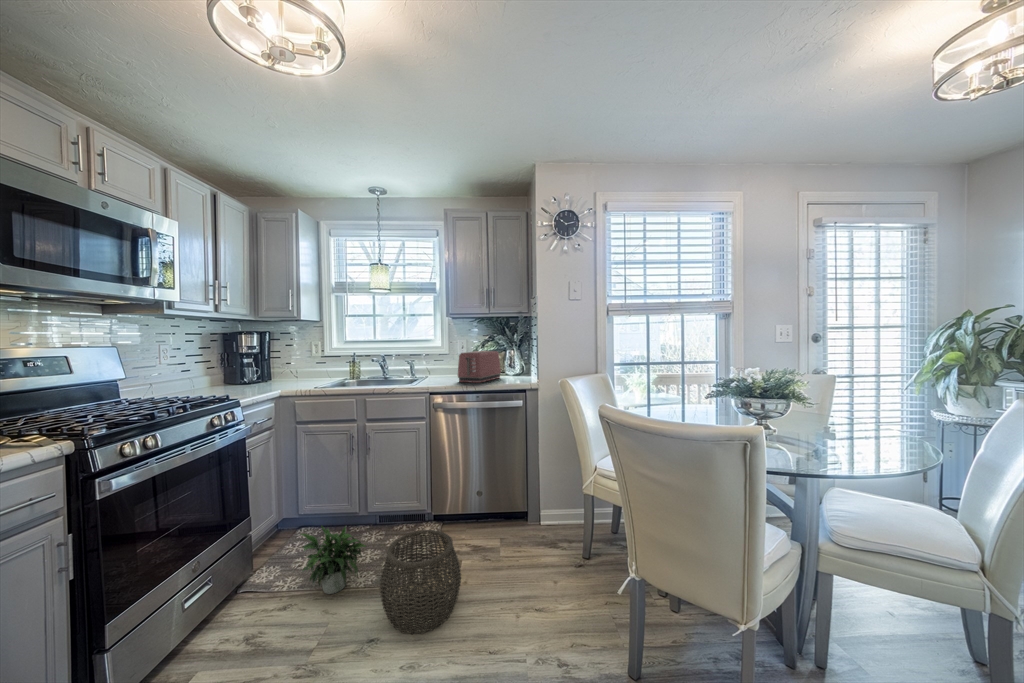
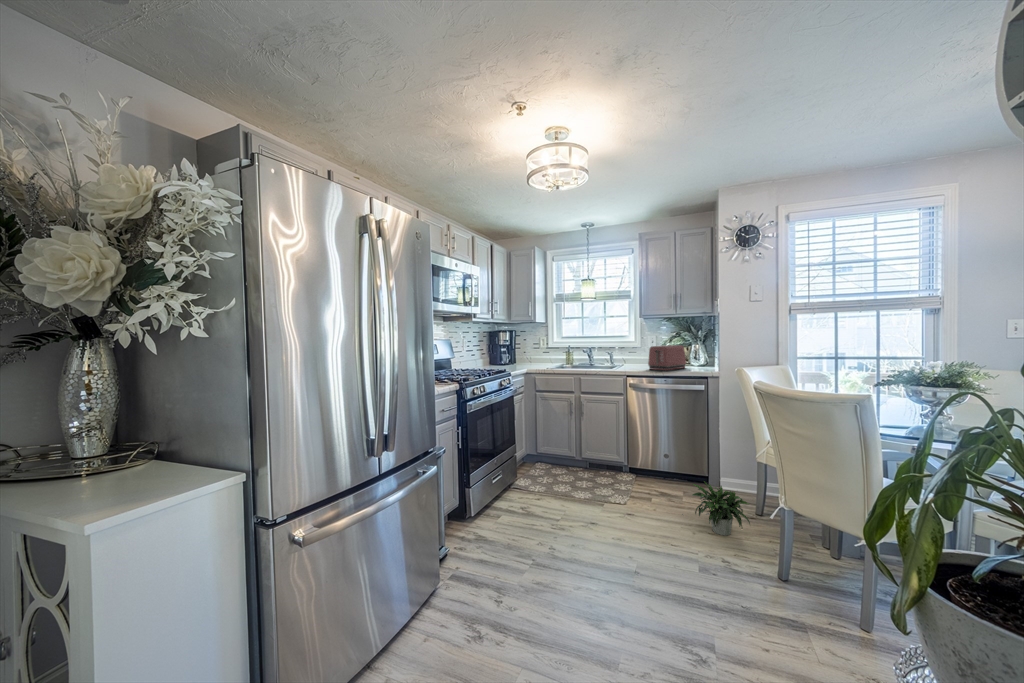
potted plant: present [301,526,366,594] -> present [682,481,750,535]
woven basket: present [380,530,461,634] -> none [597,466,651,526]

